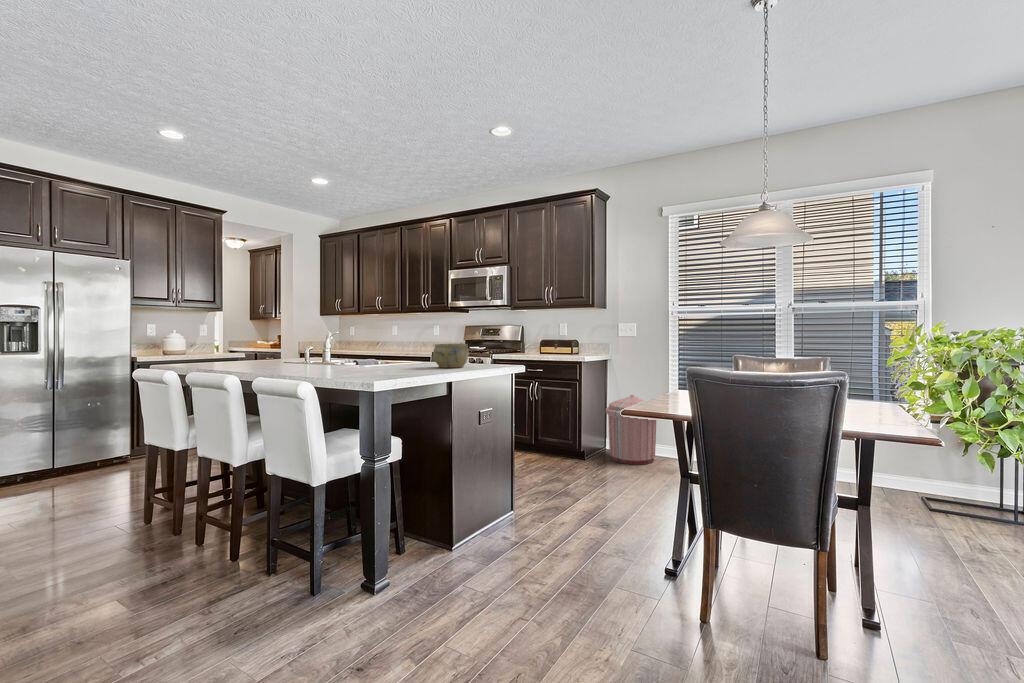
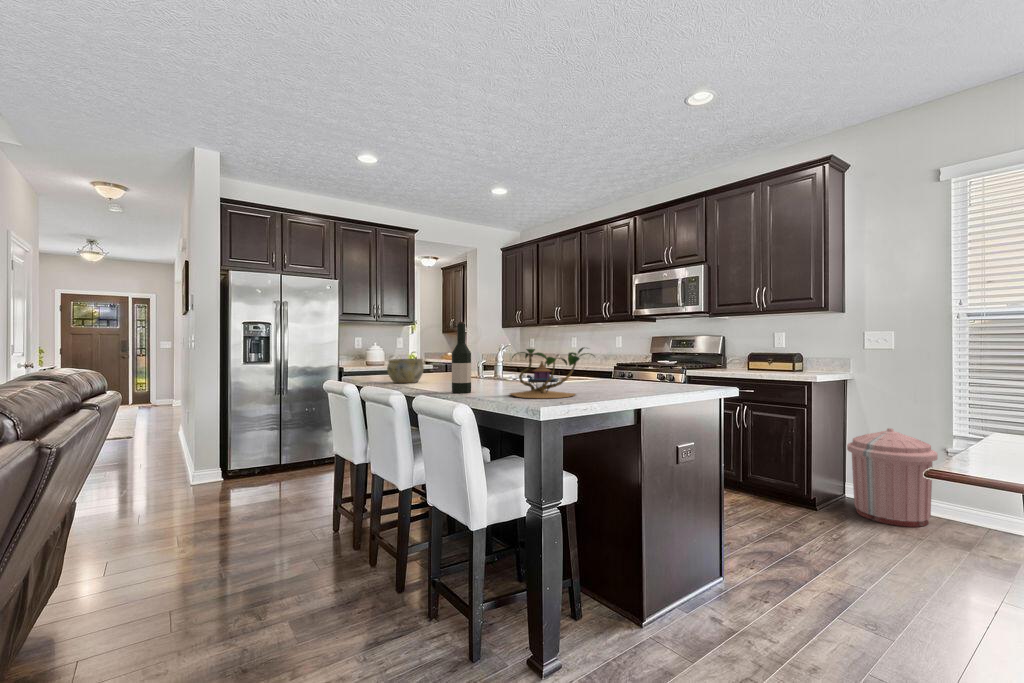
wine bottle: none [287,312,306,375] -> present [452,322,471,393]
plant: none [343,335,417,376] -> present [510,348,594,398]
ceramic bowl: present [433,343,469,368] -> present [387,359,424,383]

